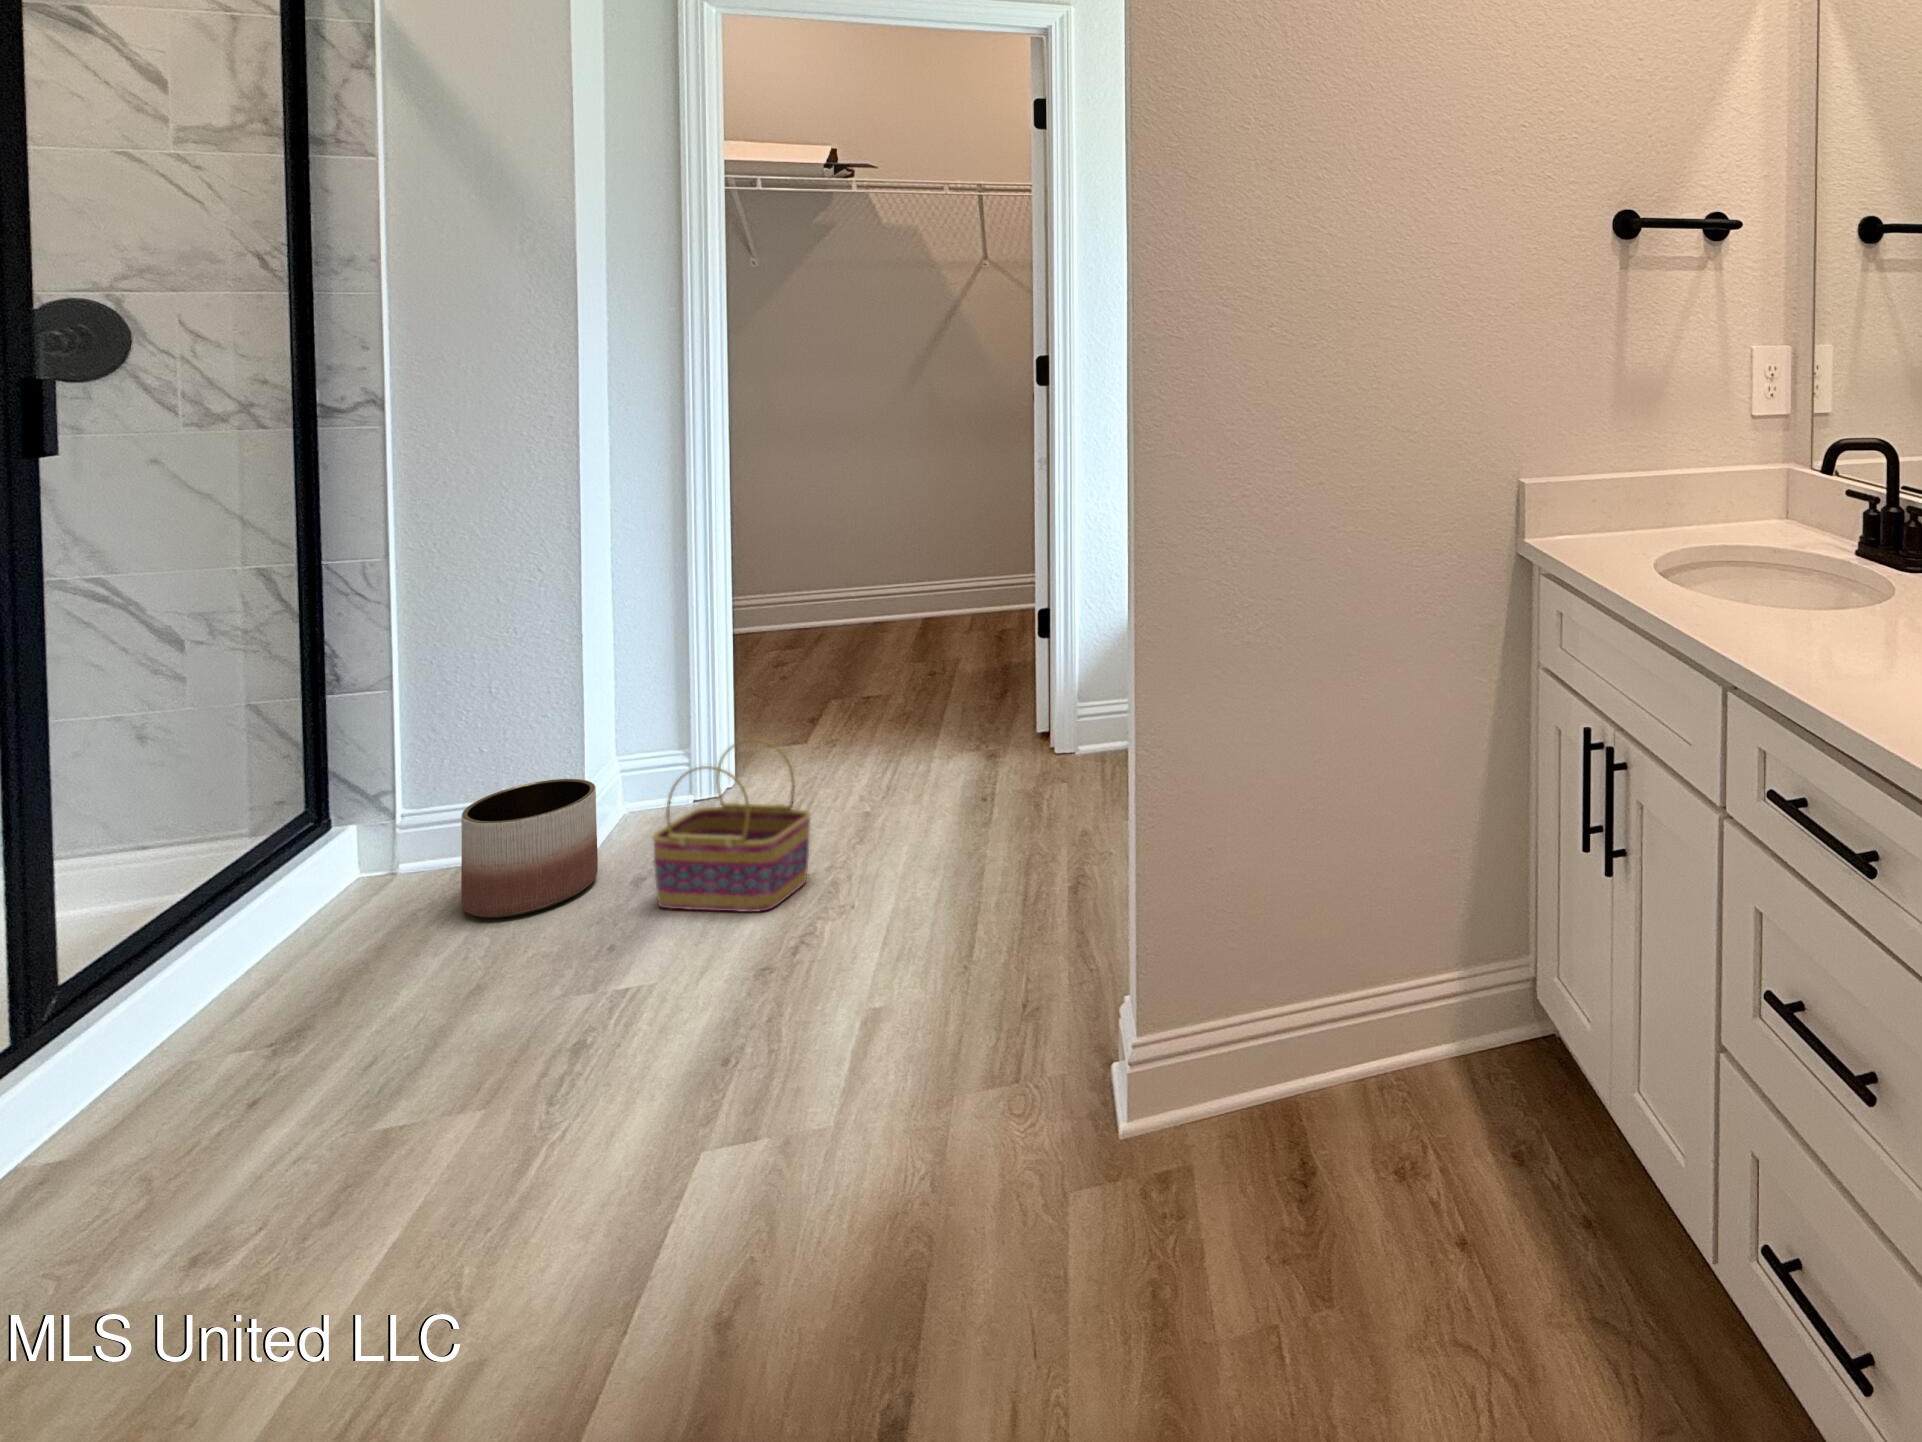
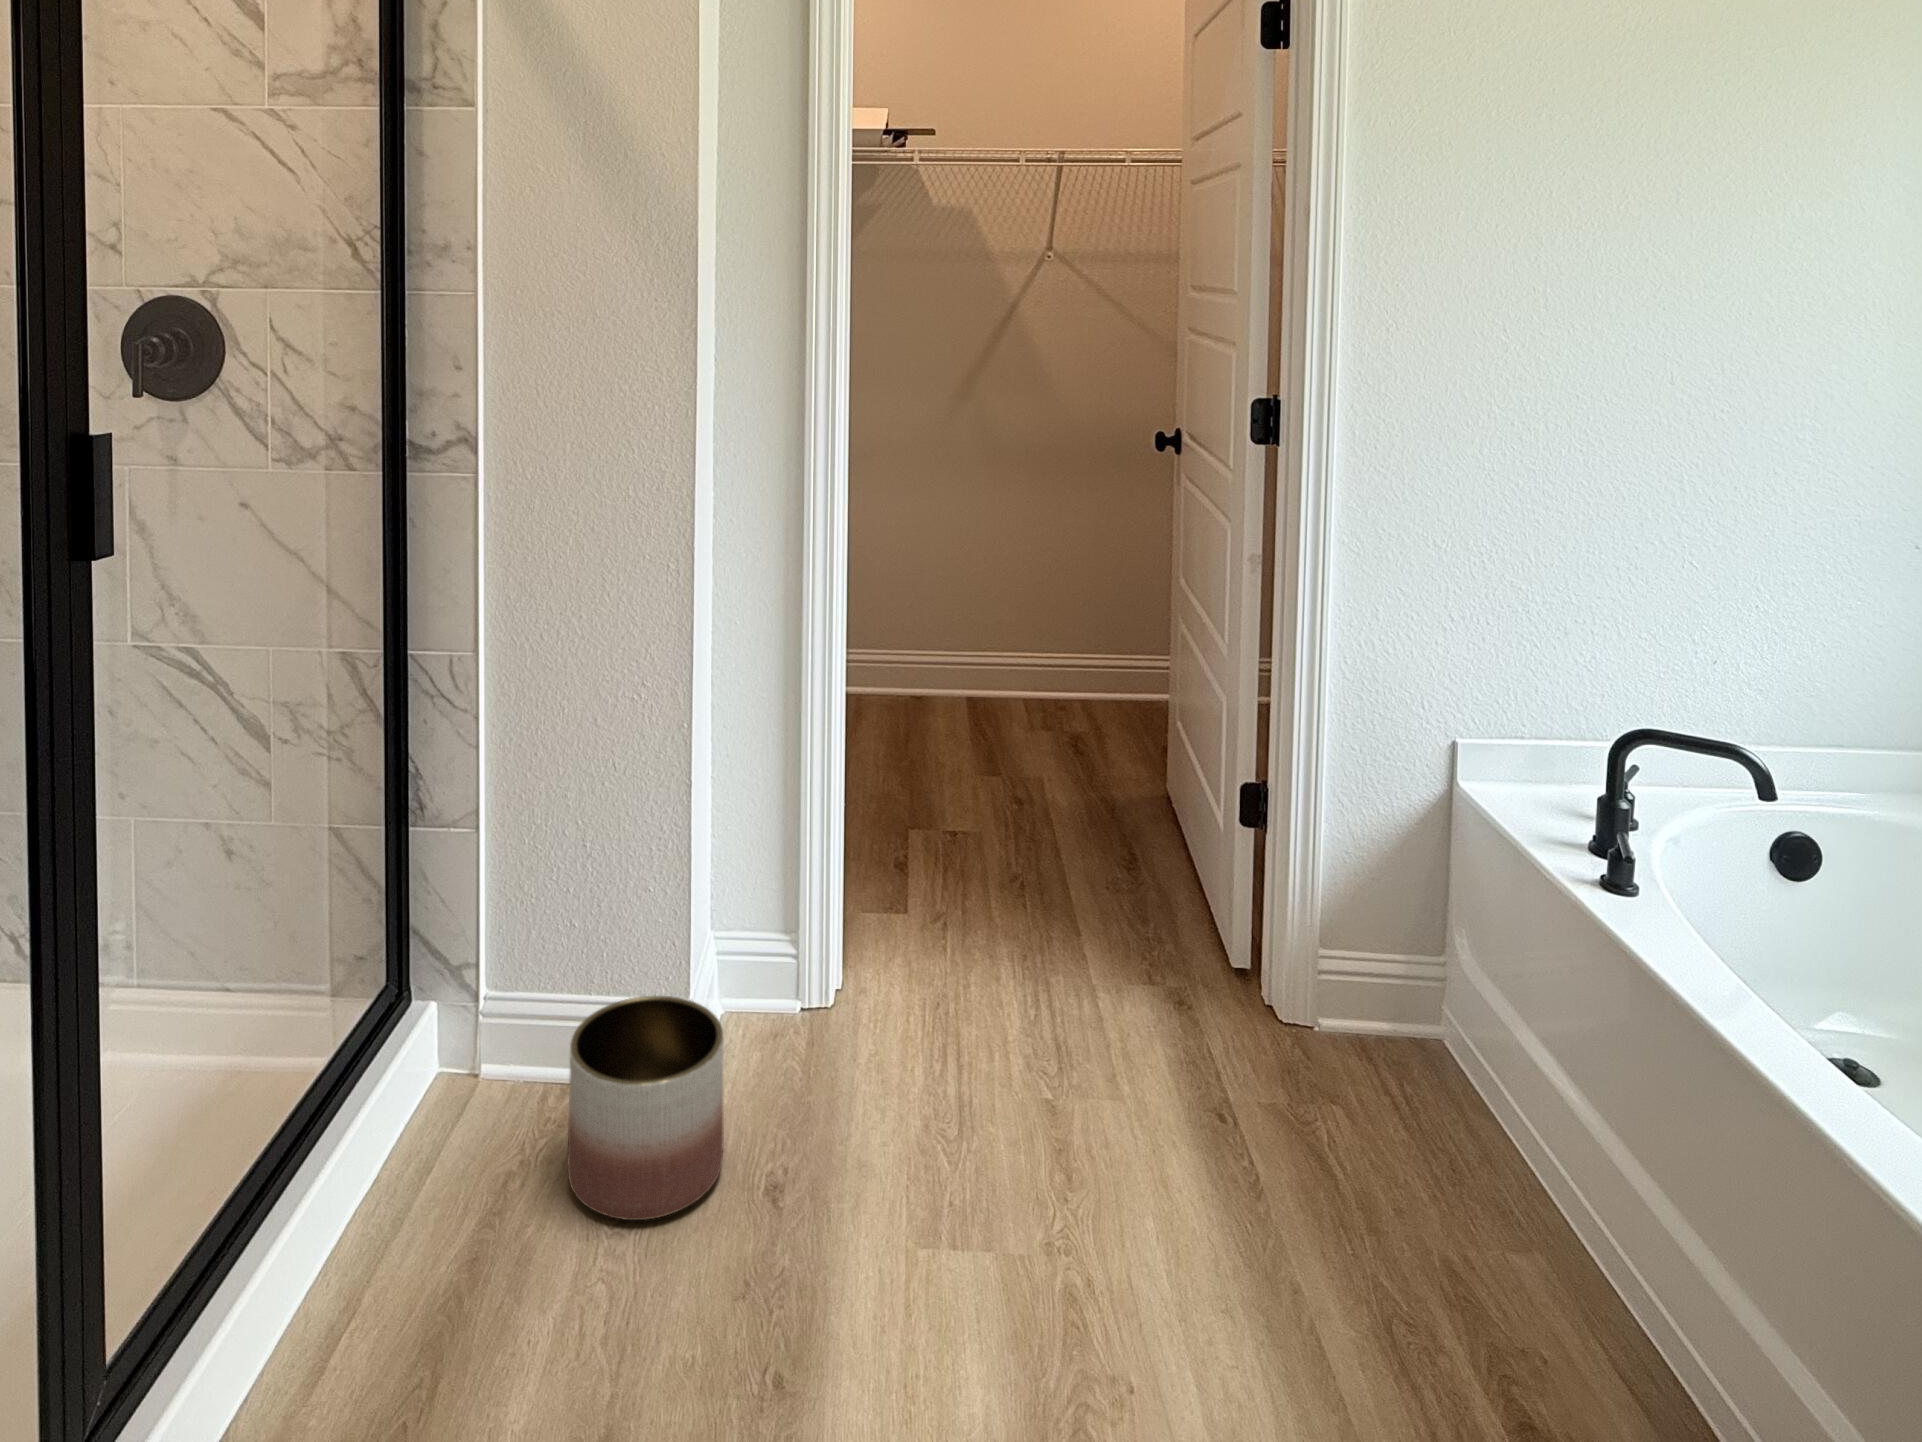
basket: present [653,739,811,912] -> none [816,1006,1033,1322]

